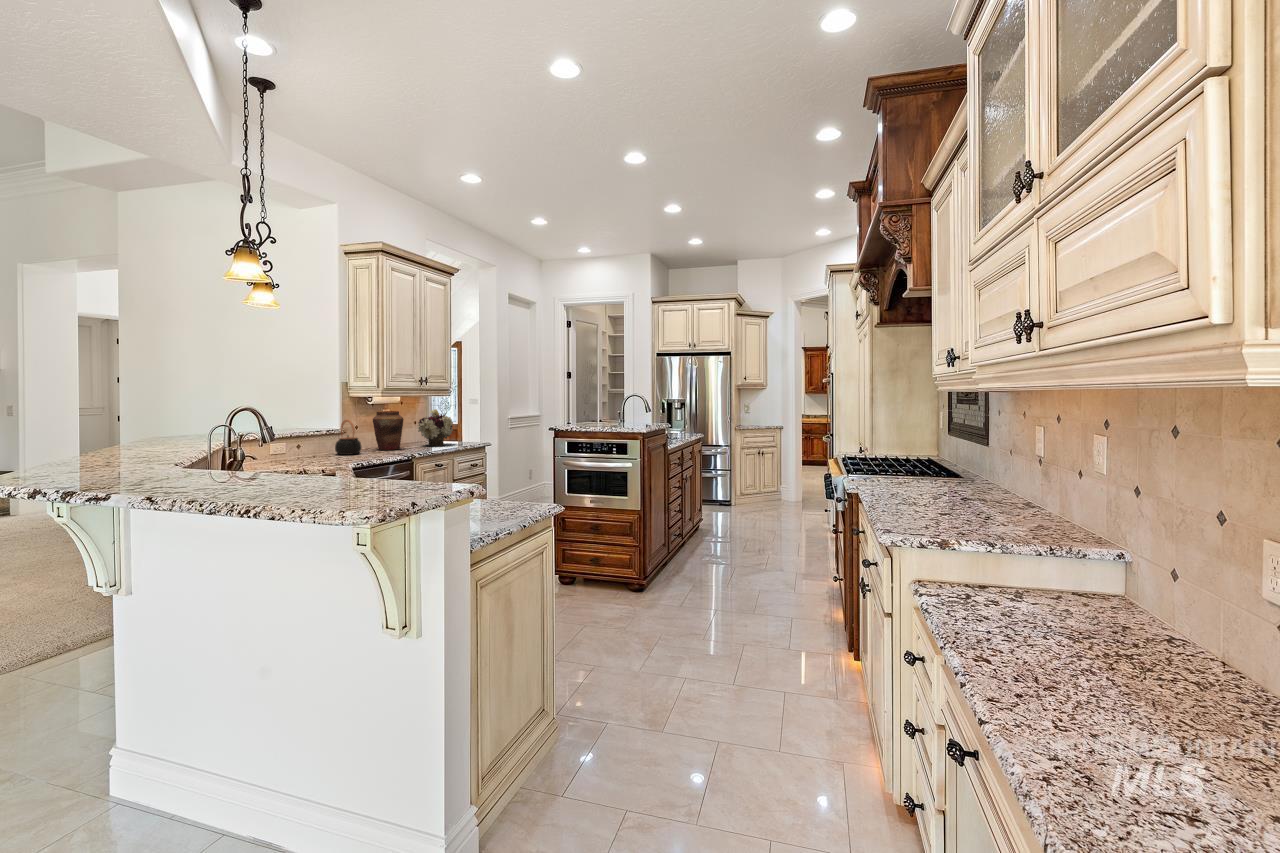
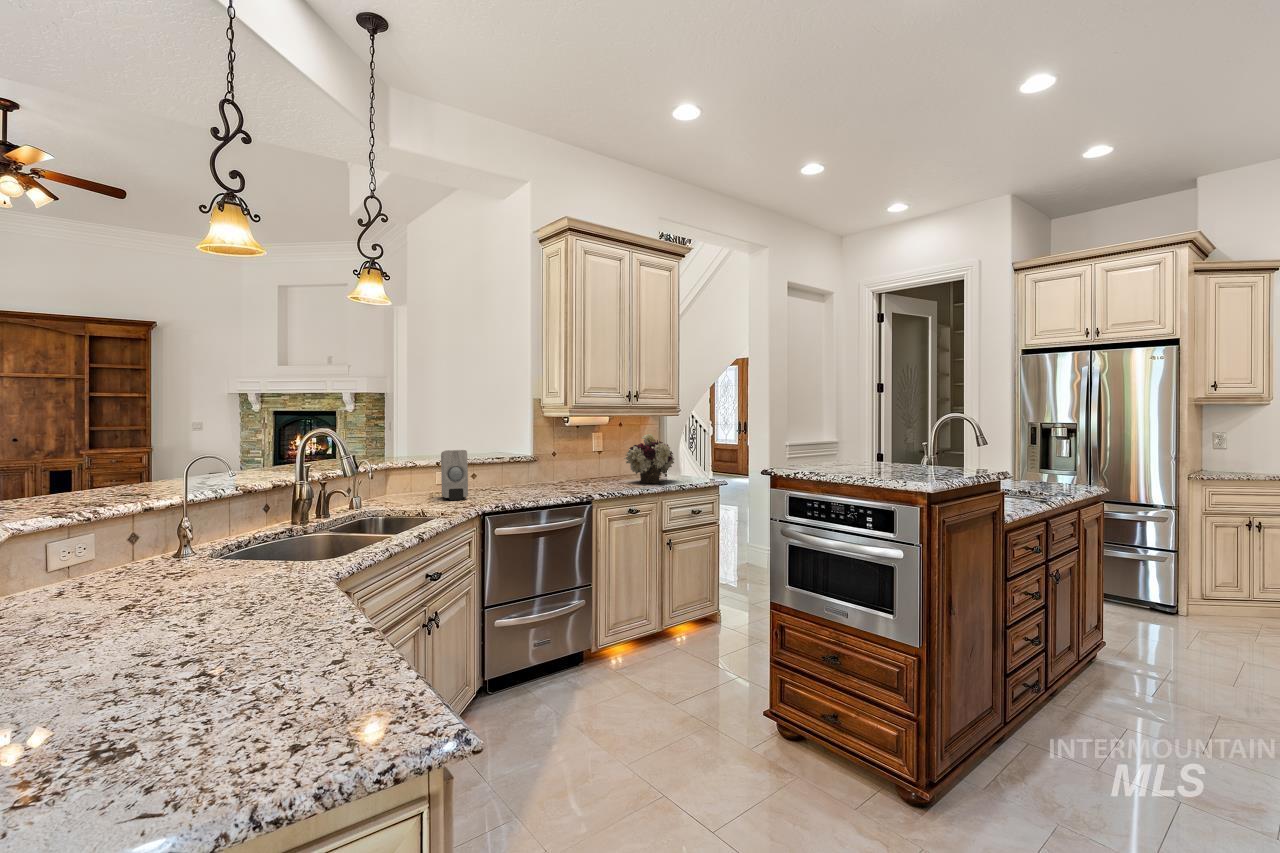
vase: present [373,411,404,450] -> none [566,436,603,486]
teapot: present [335,420,361,455] -> none [511,446,542,491]
soap dispenser: none [286,423,318,462] -> present [441,450,468,500]

